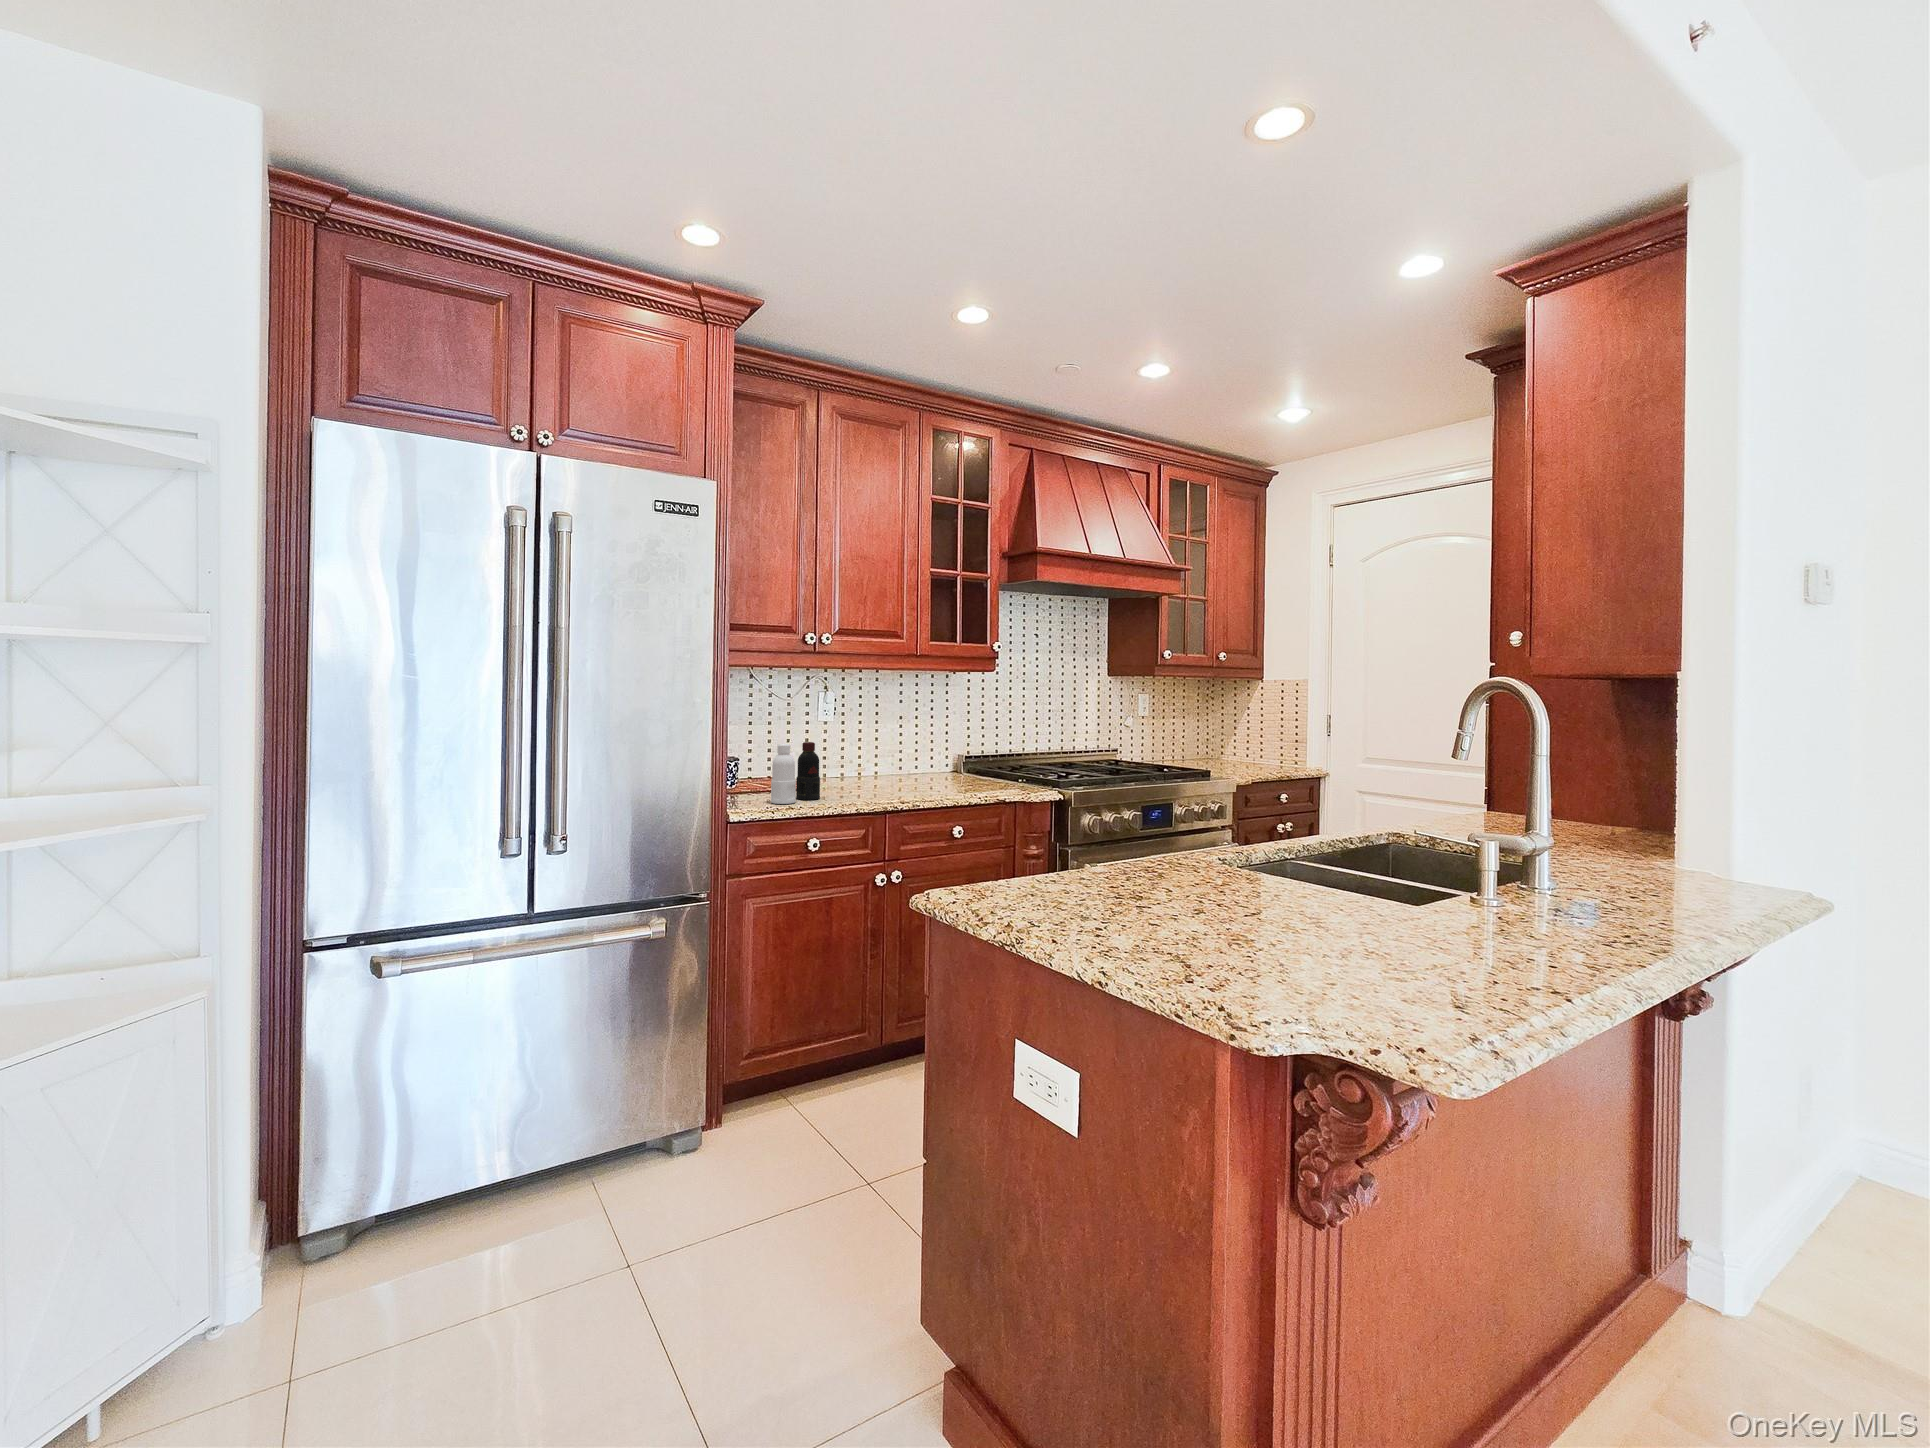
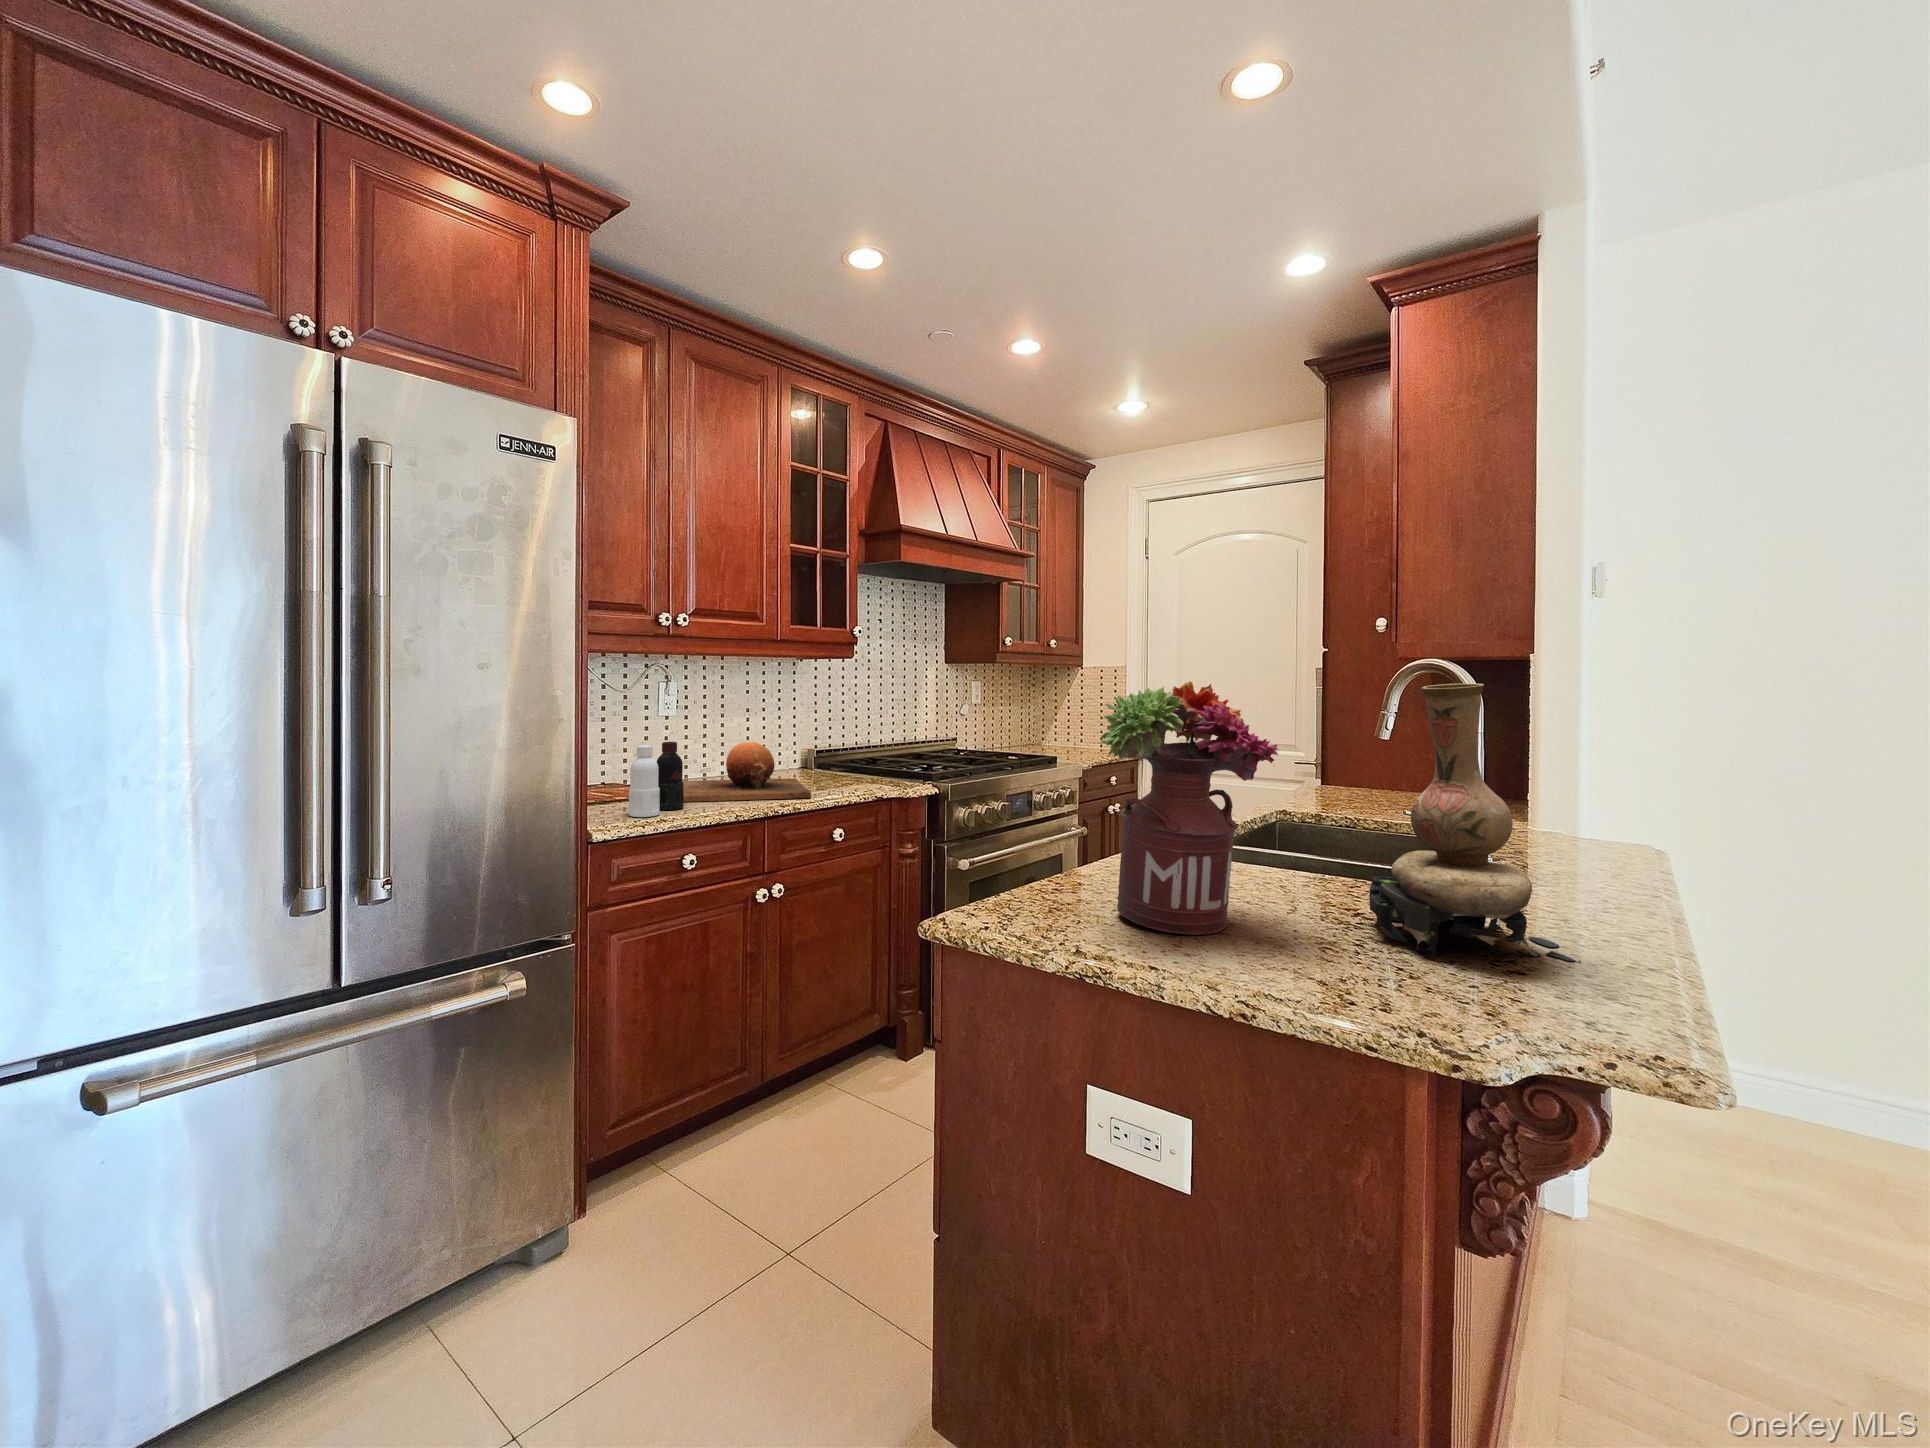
flower arrangement: none [1043,691,1203,920] -> present [1101,682,1279,935]
vase: none [1286,694,1493,975] -> present [1367,684,1580,962]
chopping board: none [819,745,934,796] -> present [683,742,811,802]

